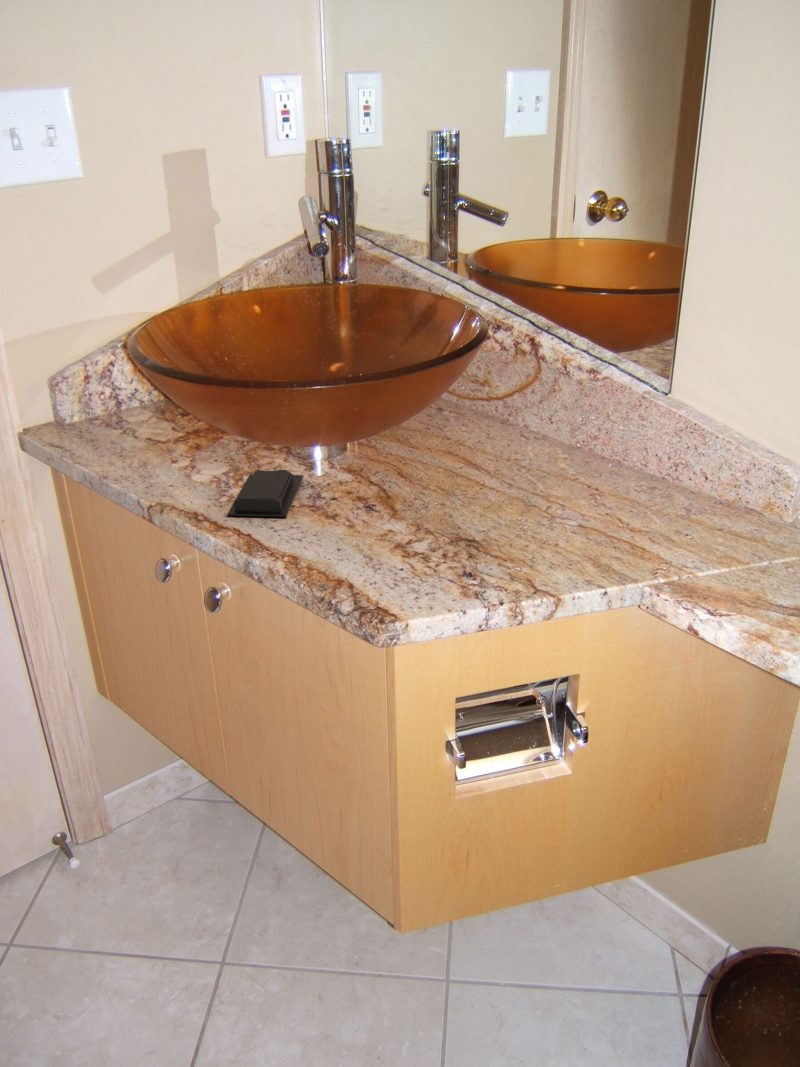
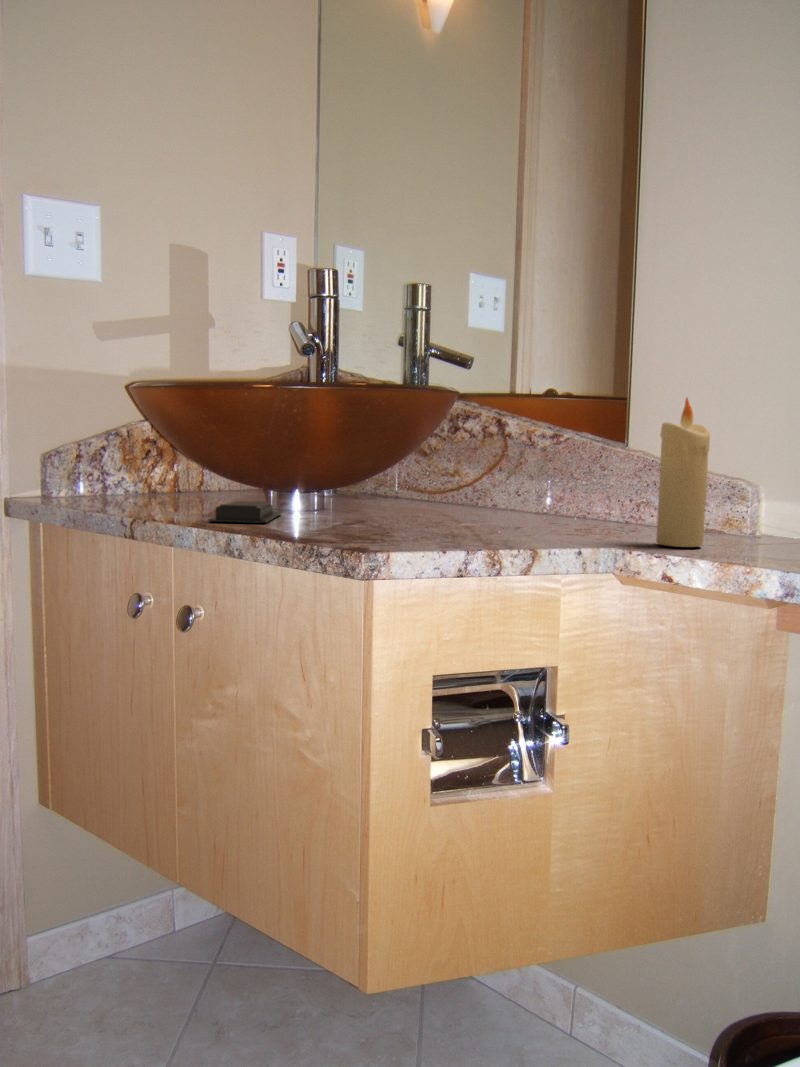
candle: none [685,432,749,584] -> present [656,398,710,547]

